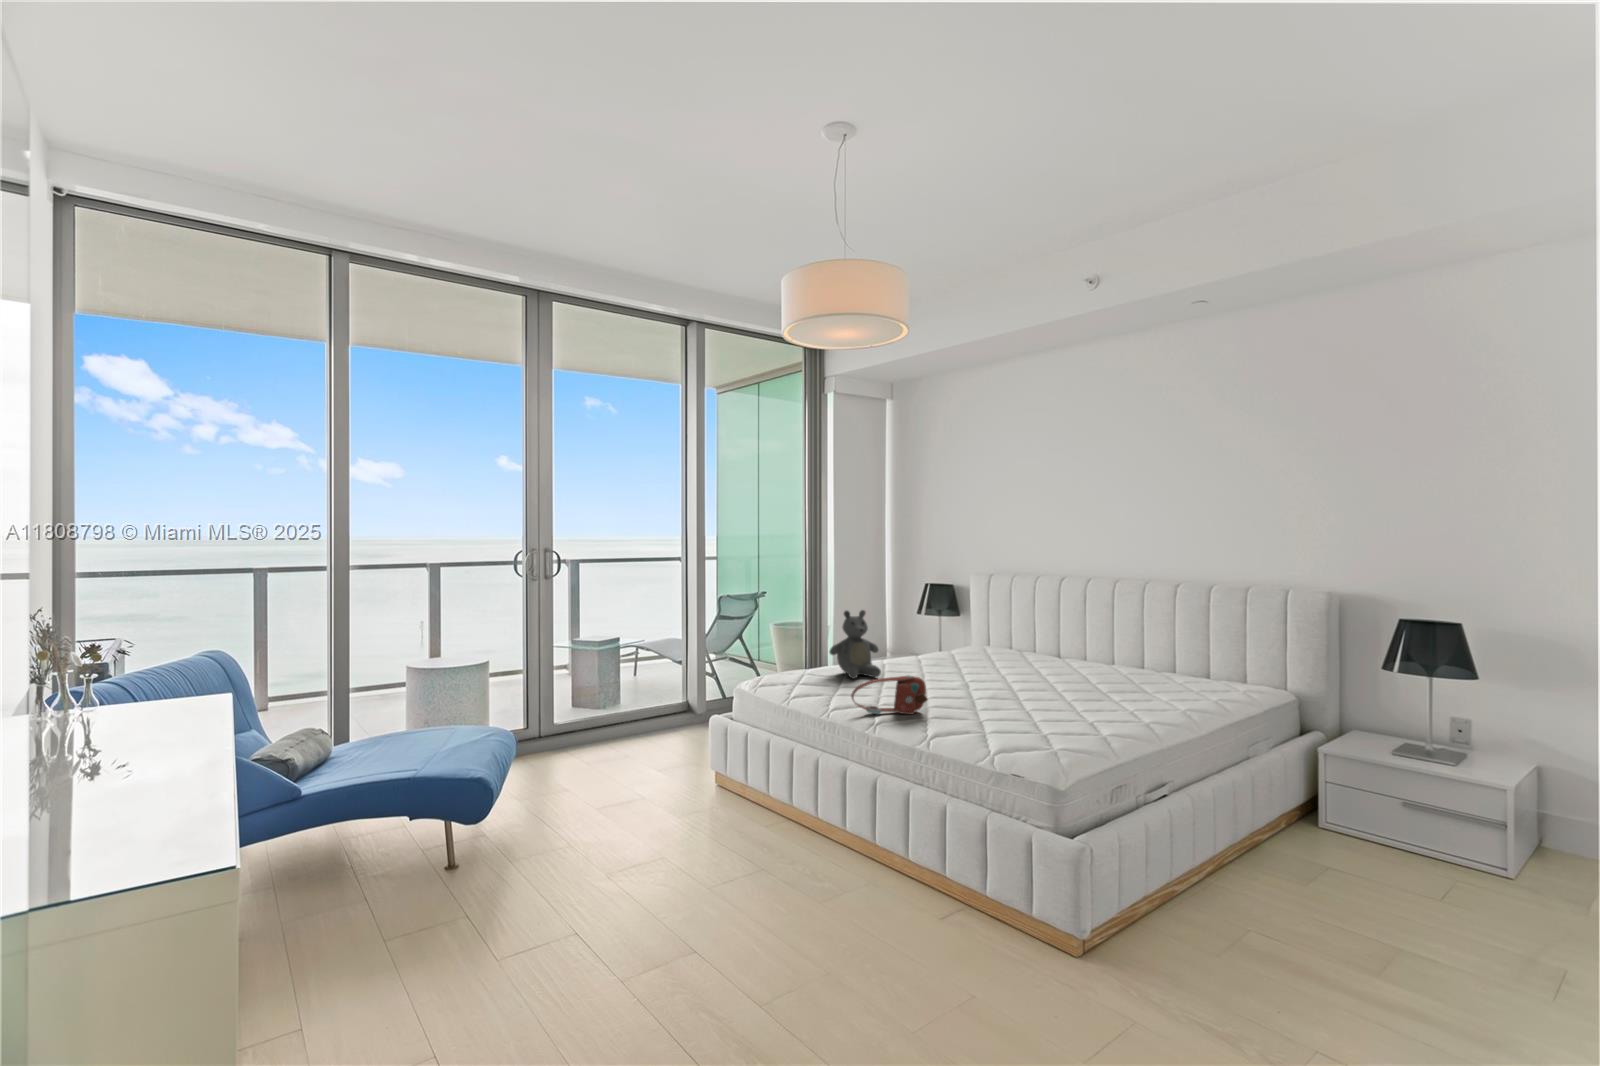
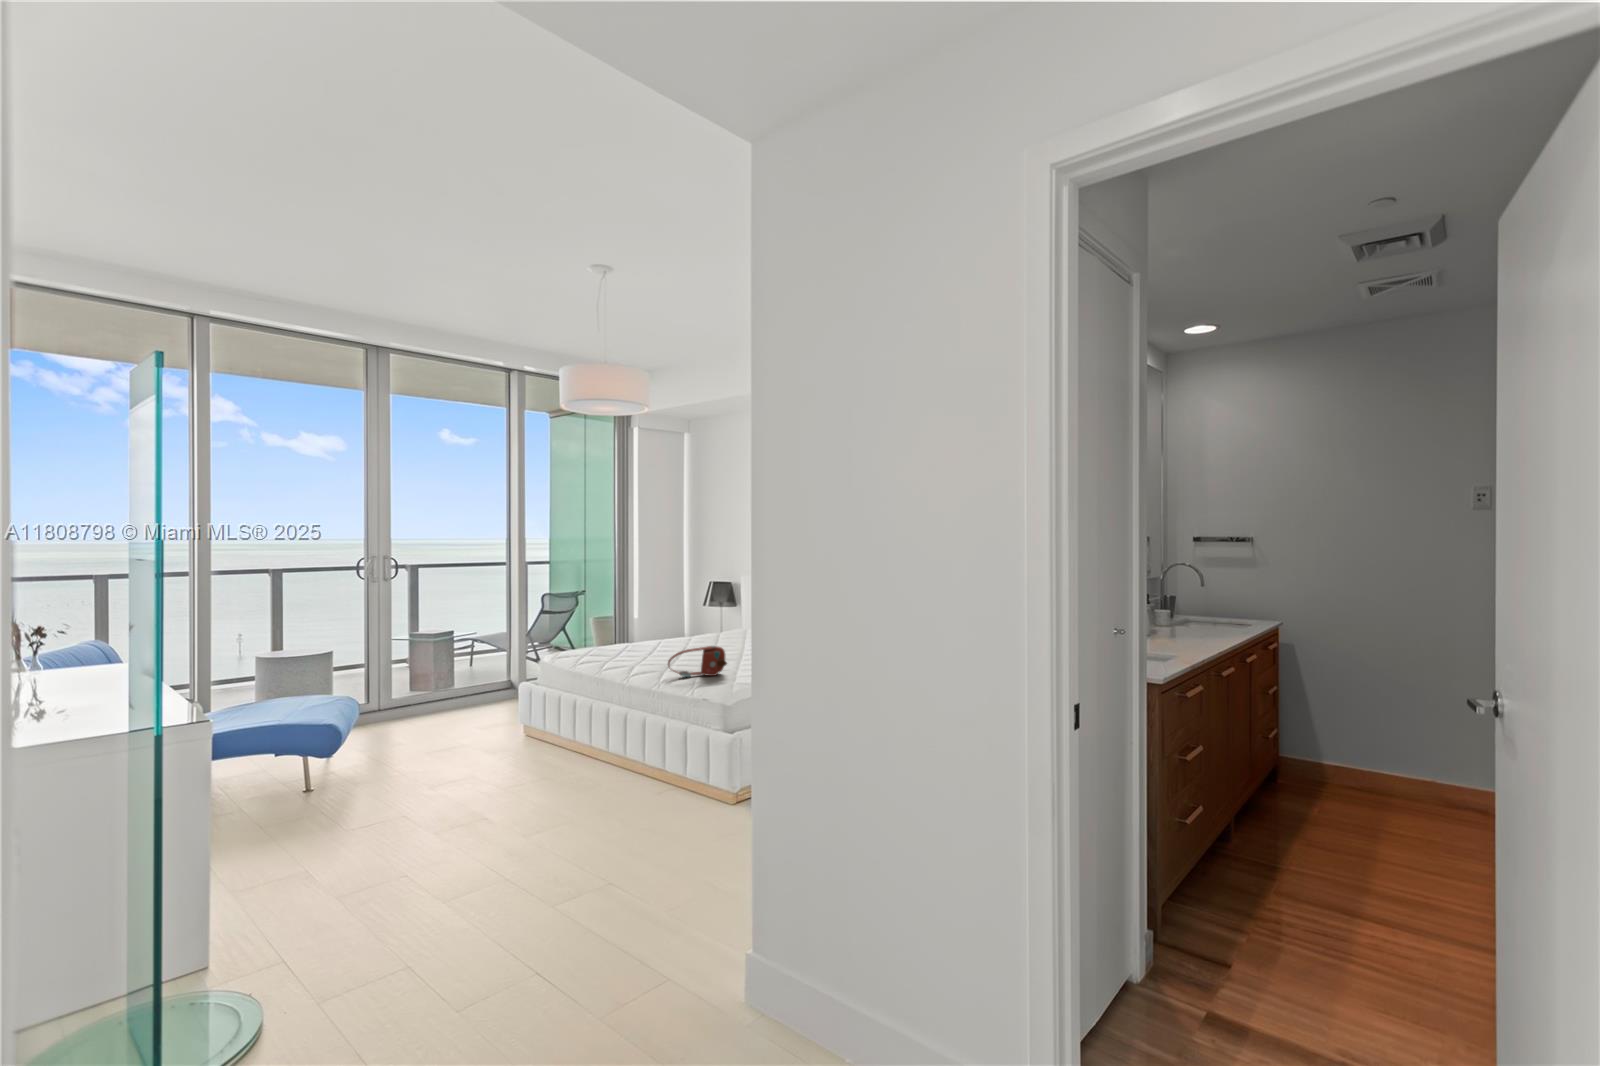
teddy bear: present [830,610,881,679] -> none [646,599,688,654]

